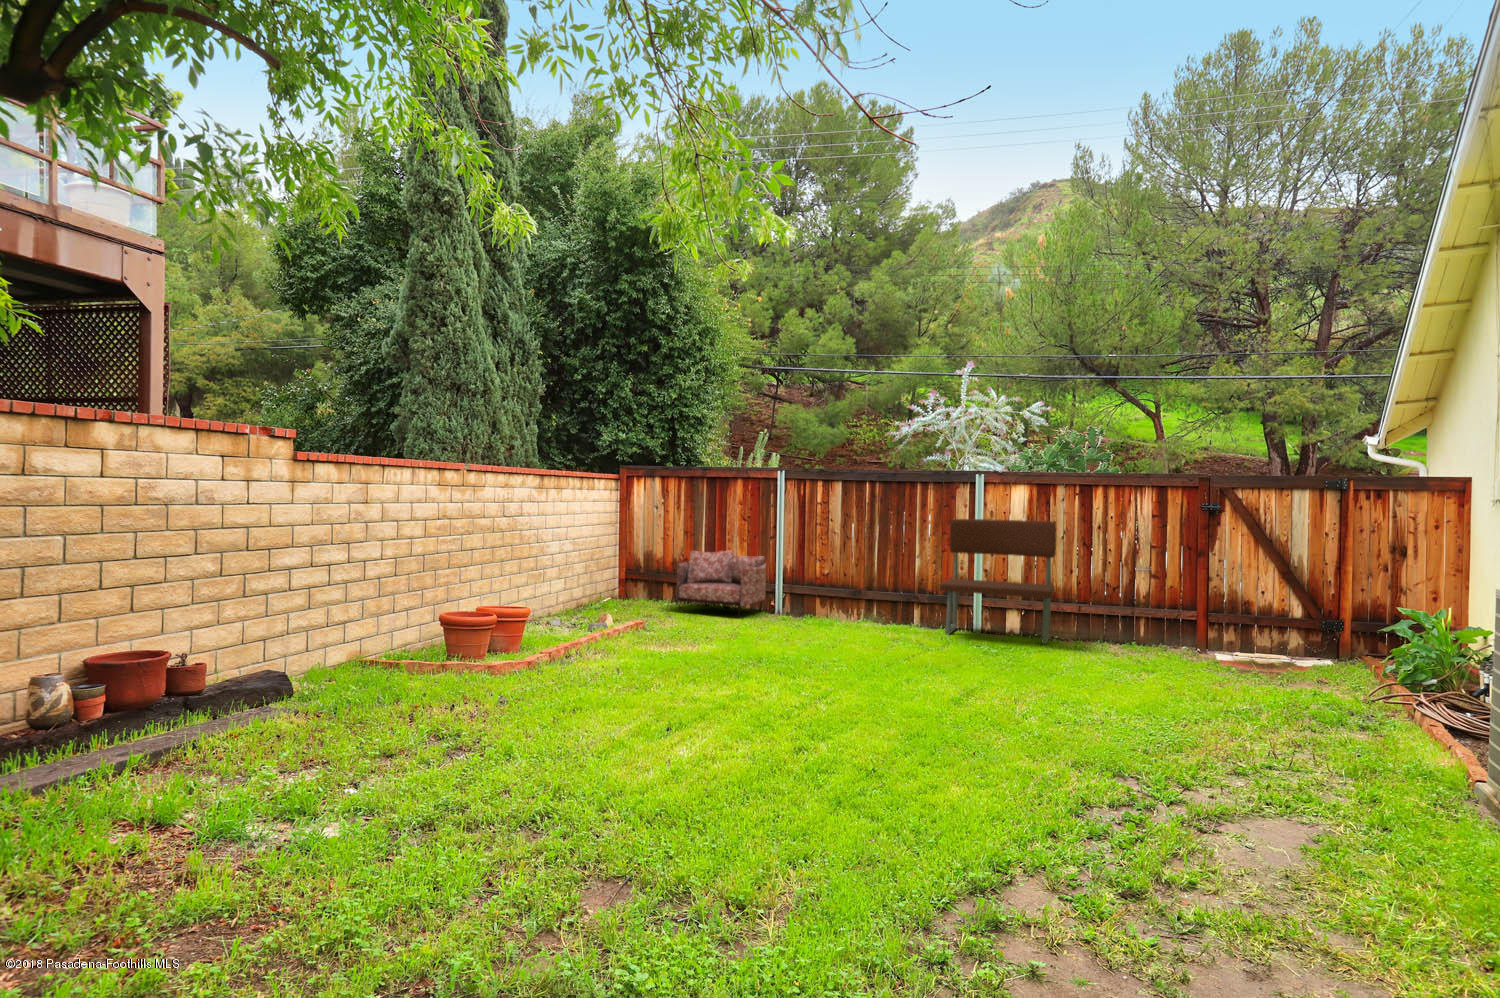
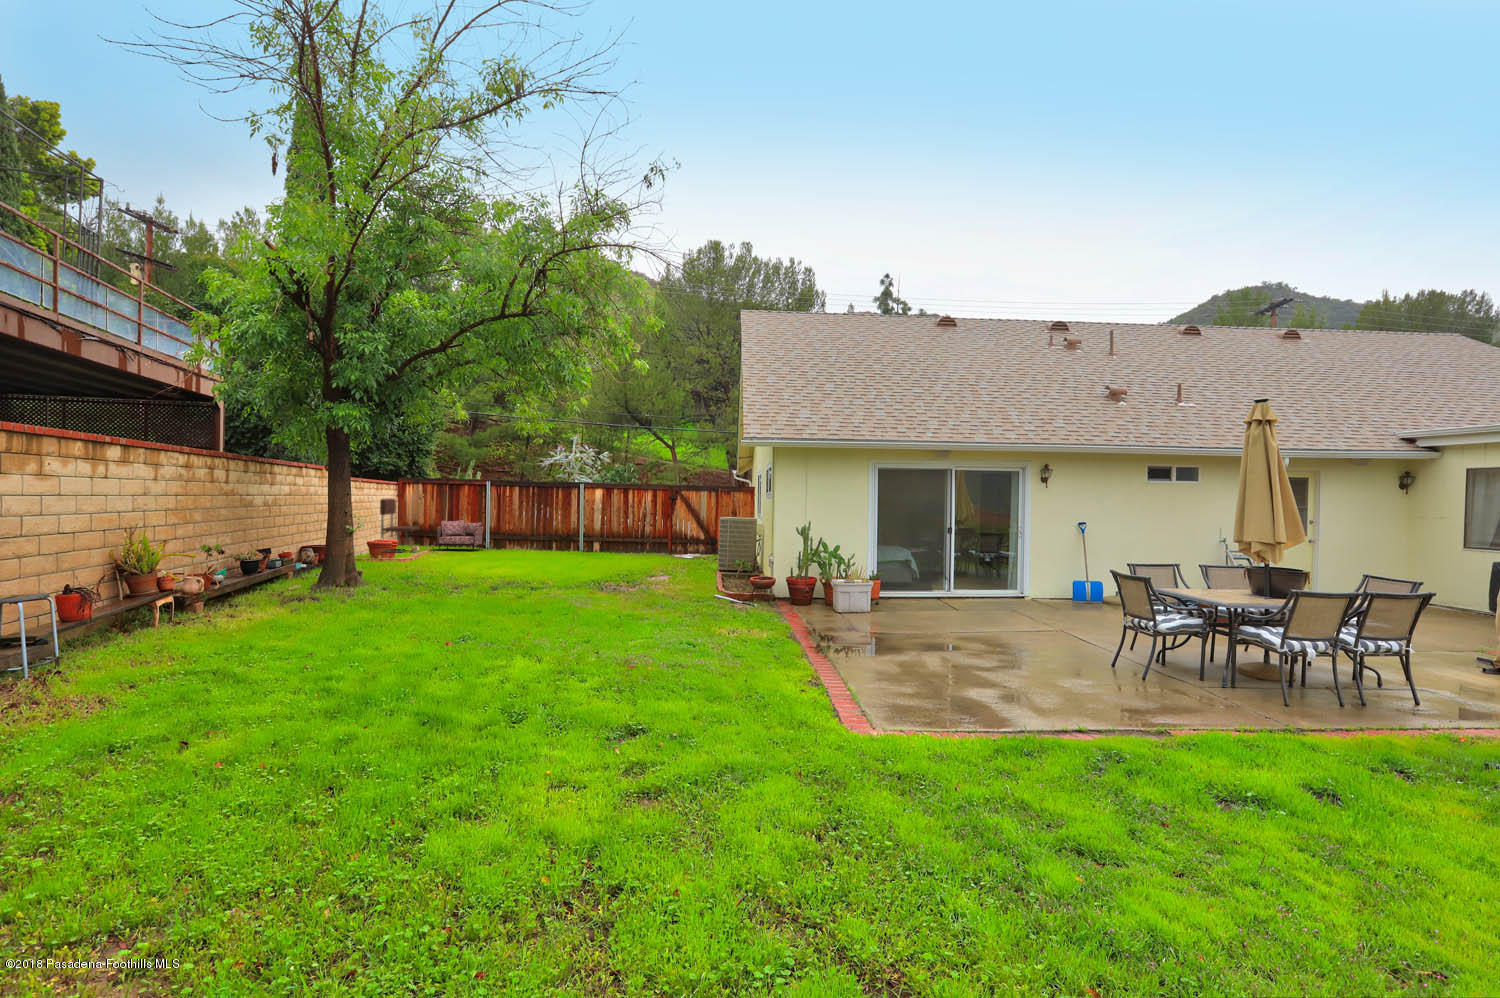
bench: present [939,519,1056,644] -> present [380,498,419,552]

